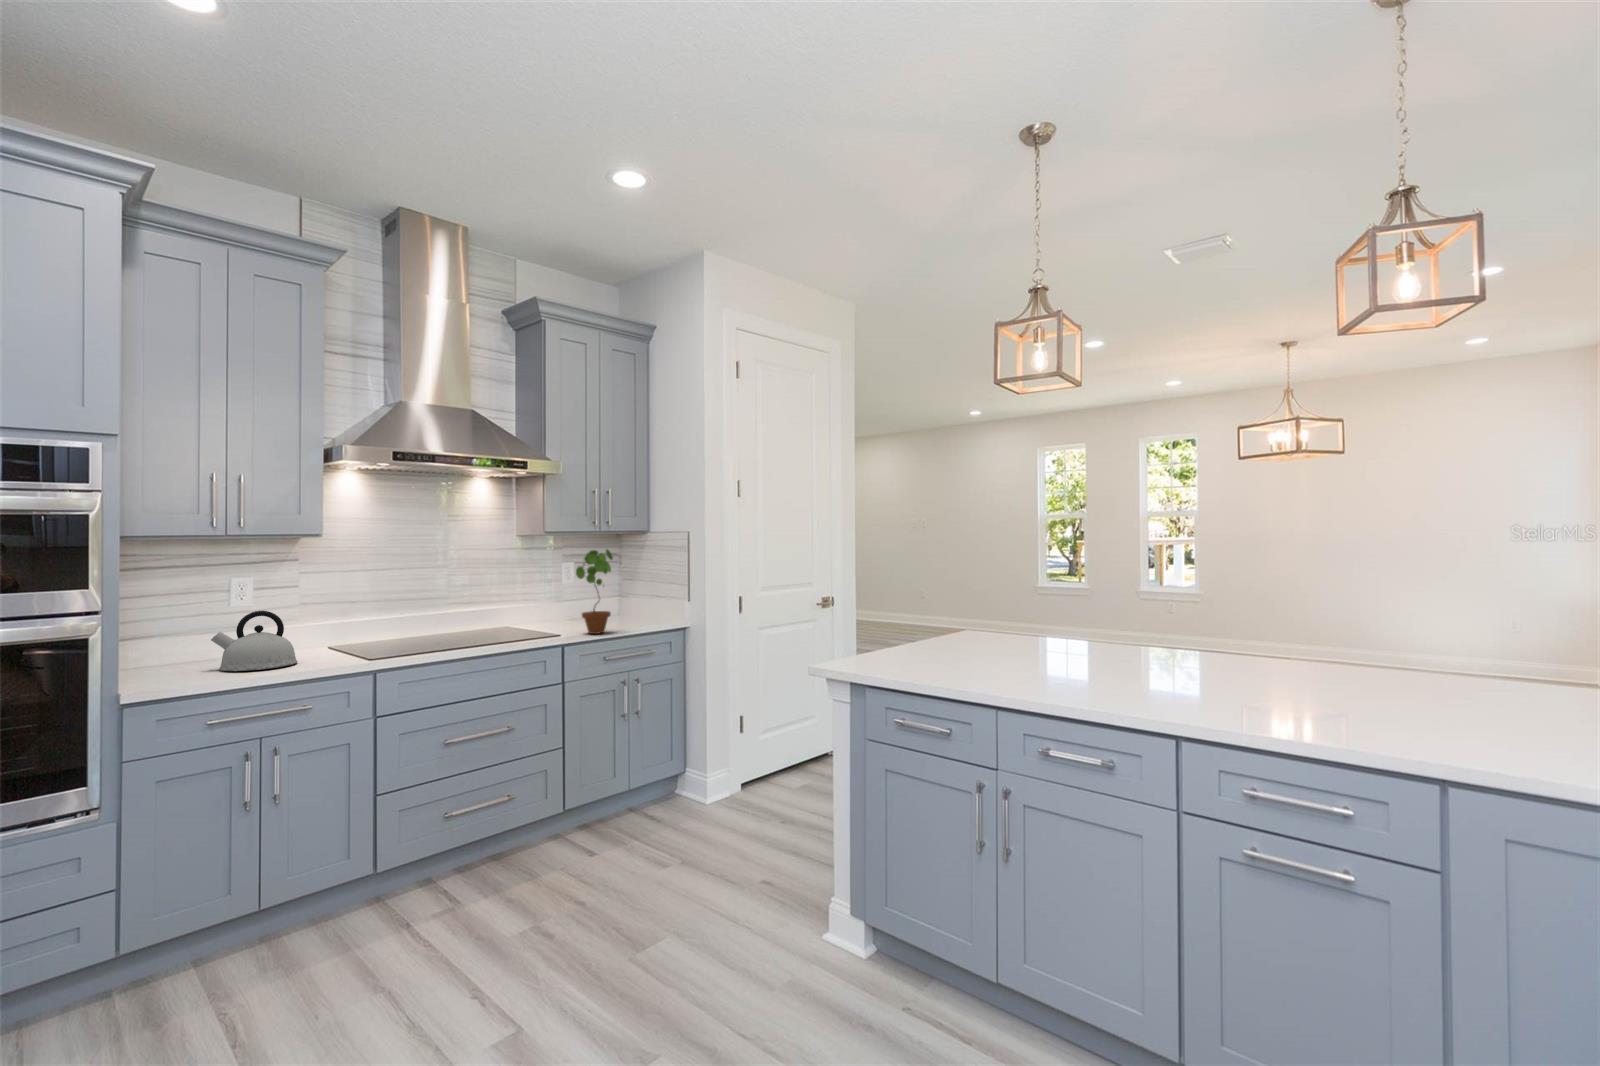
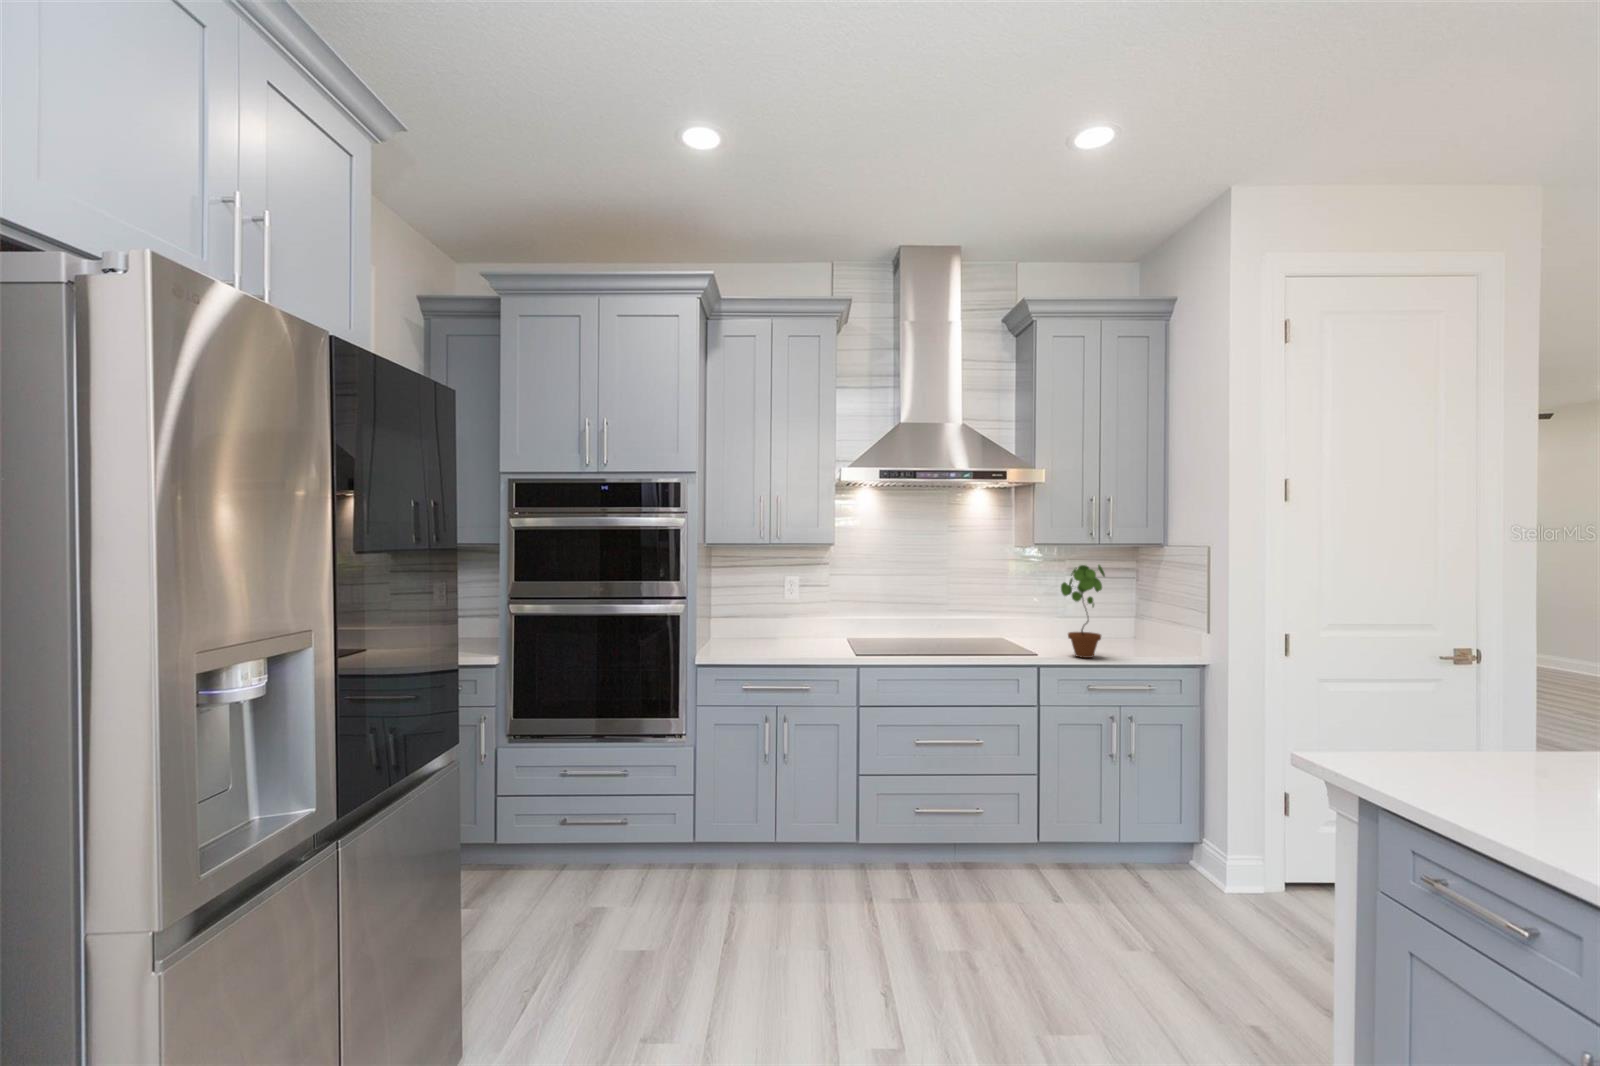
kettle: present [211,611,297,671] -> none [759,604,813,651]

